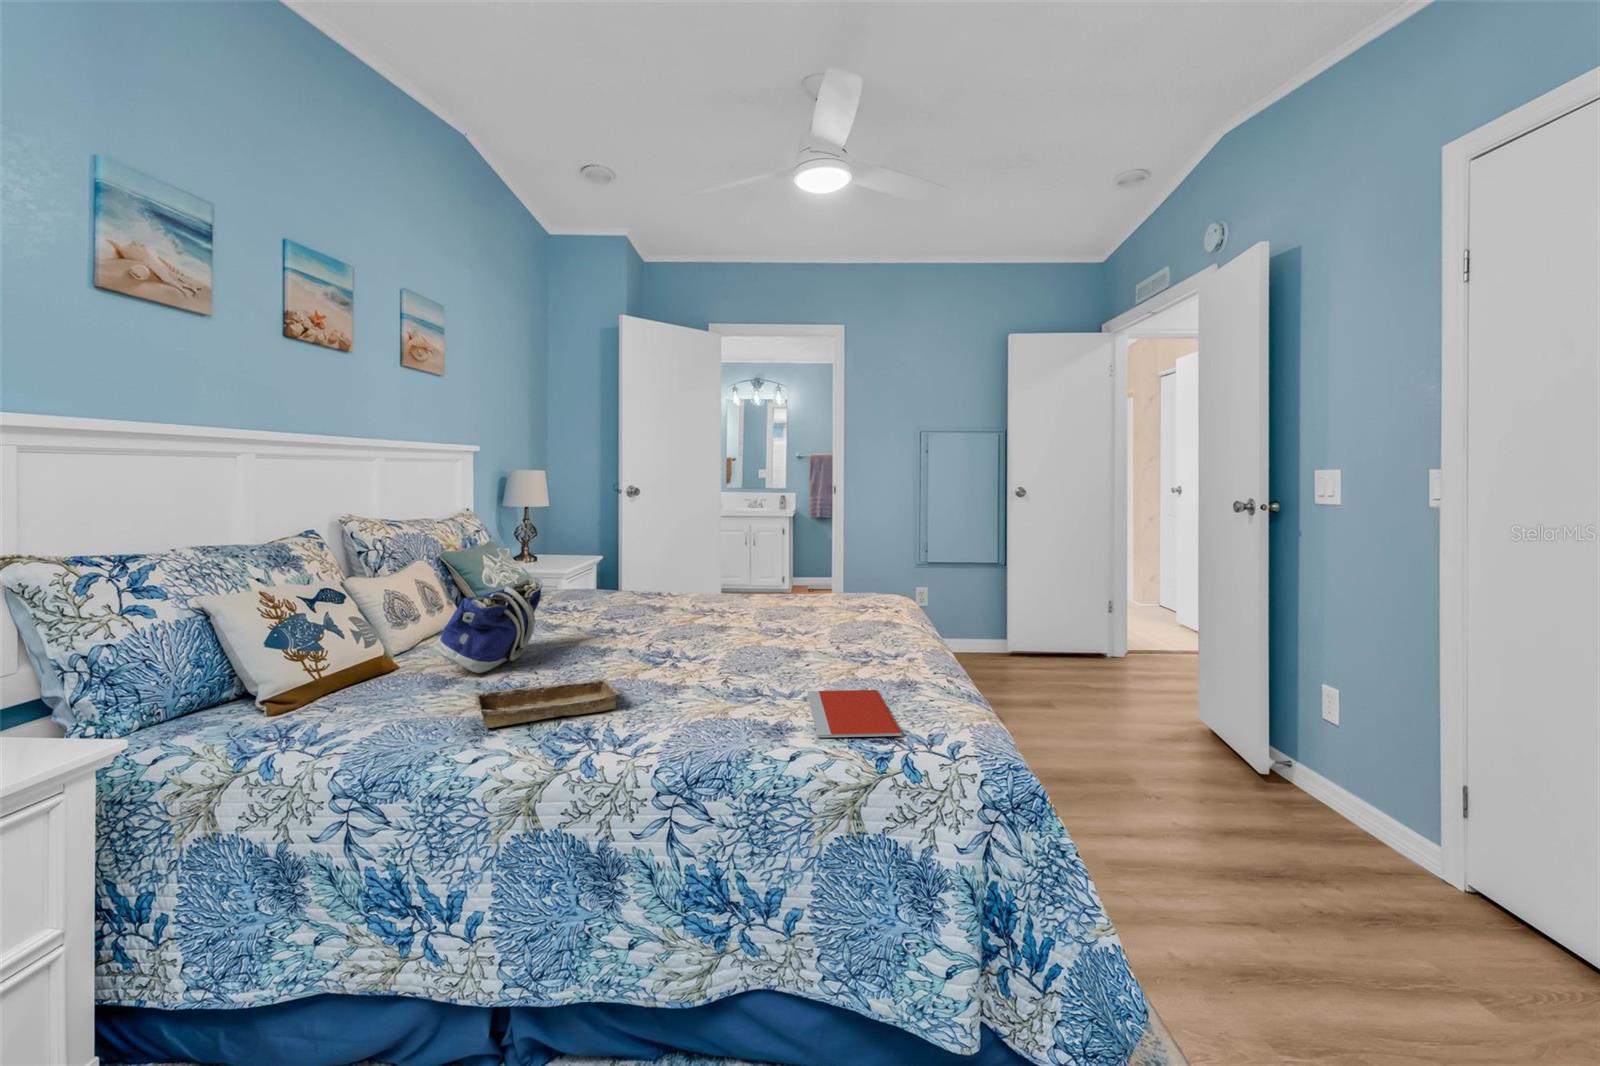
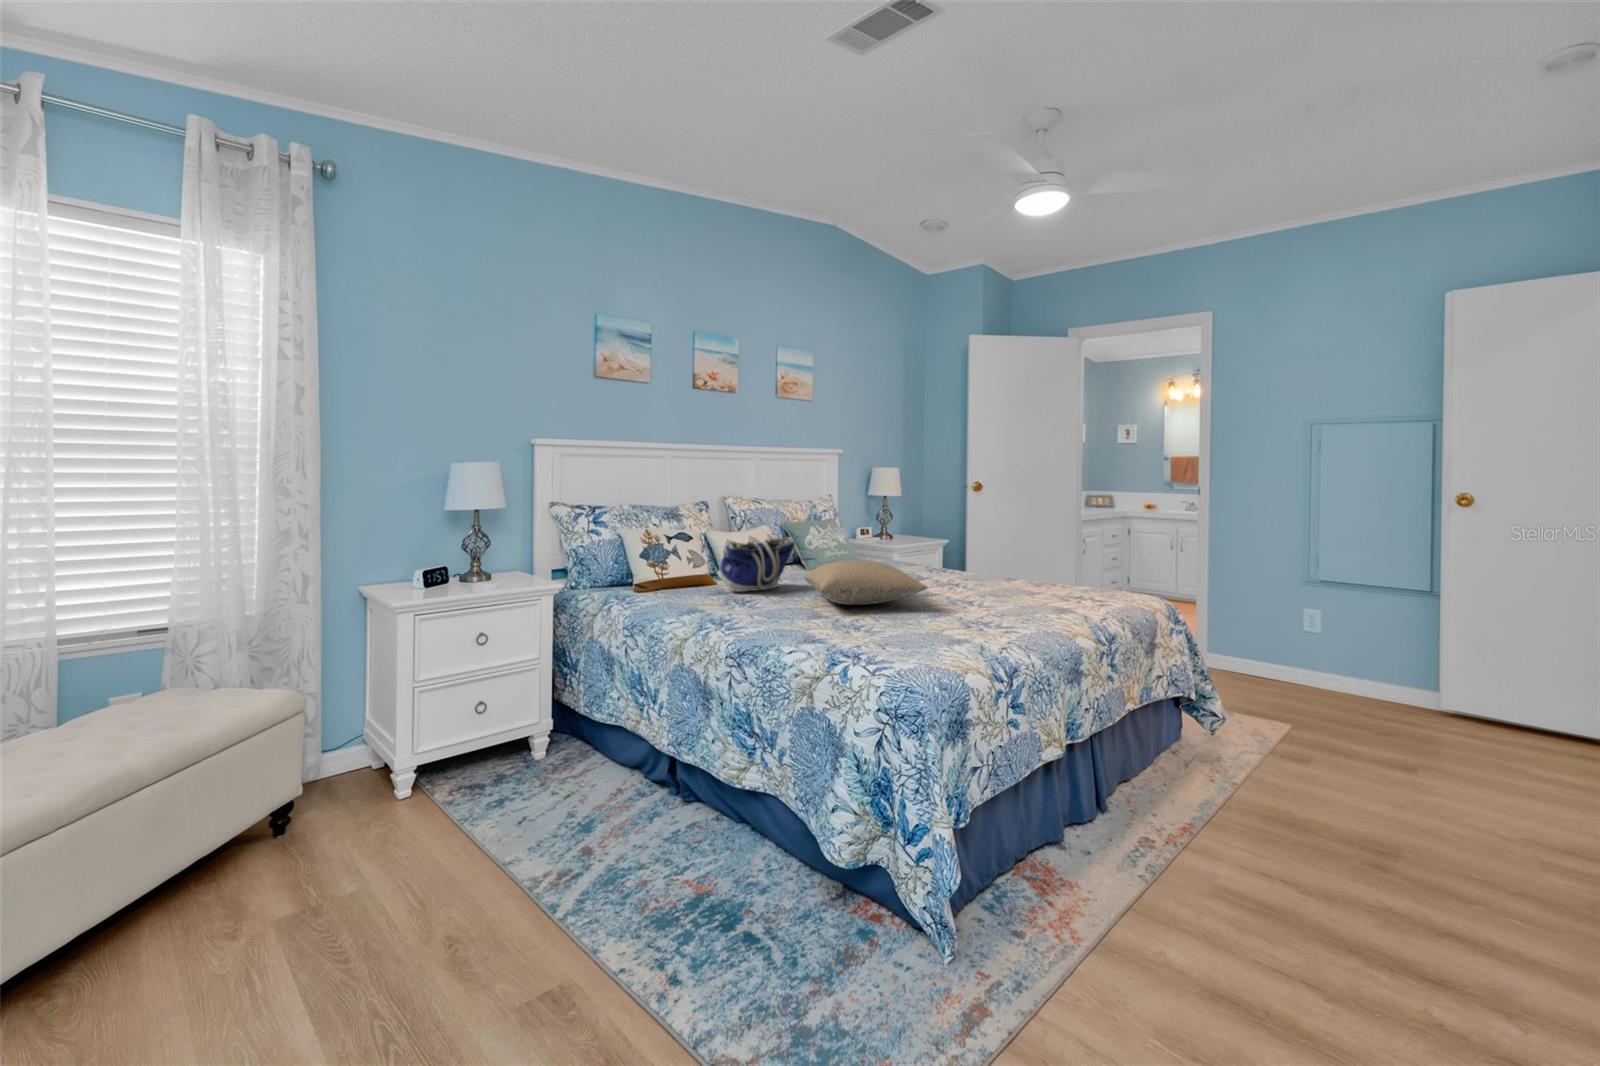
pillow: none [589,600,777,663] -> present [804,560,928,605]
tray: present [475,679,620,728] -> none [685,594,775,615]
notebook: present [807,690,902,737] -> none [823,630,930,656]

